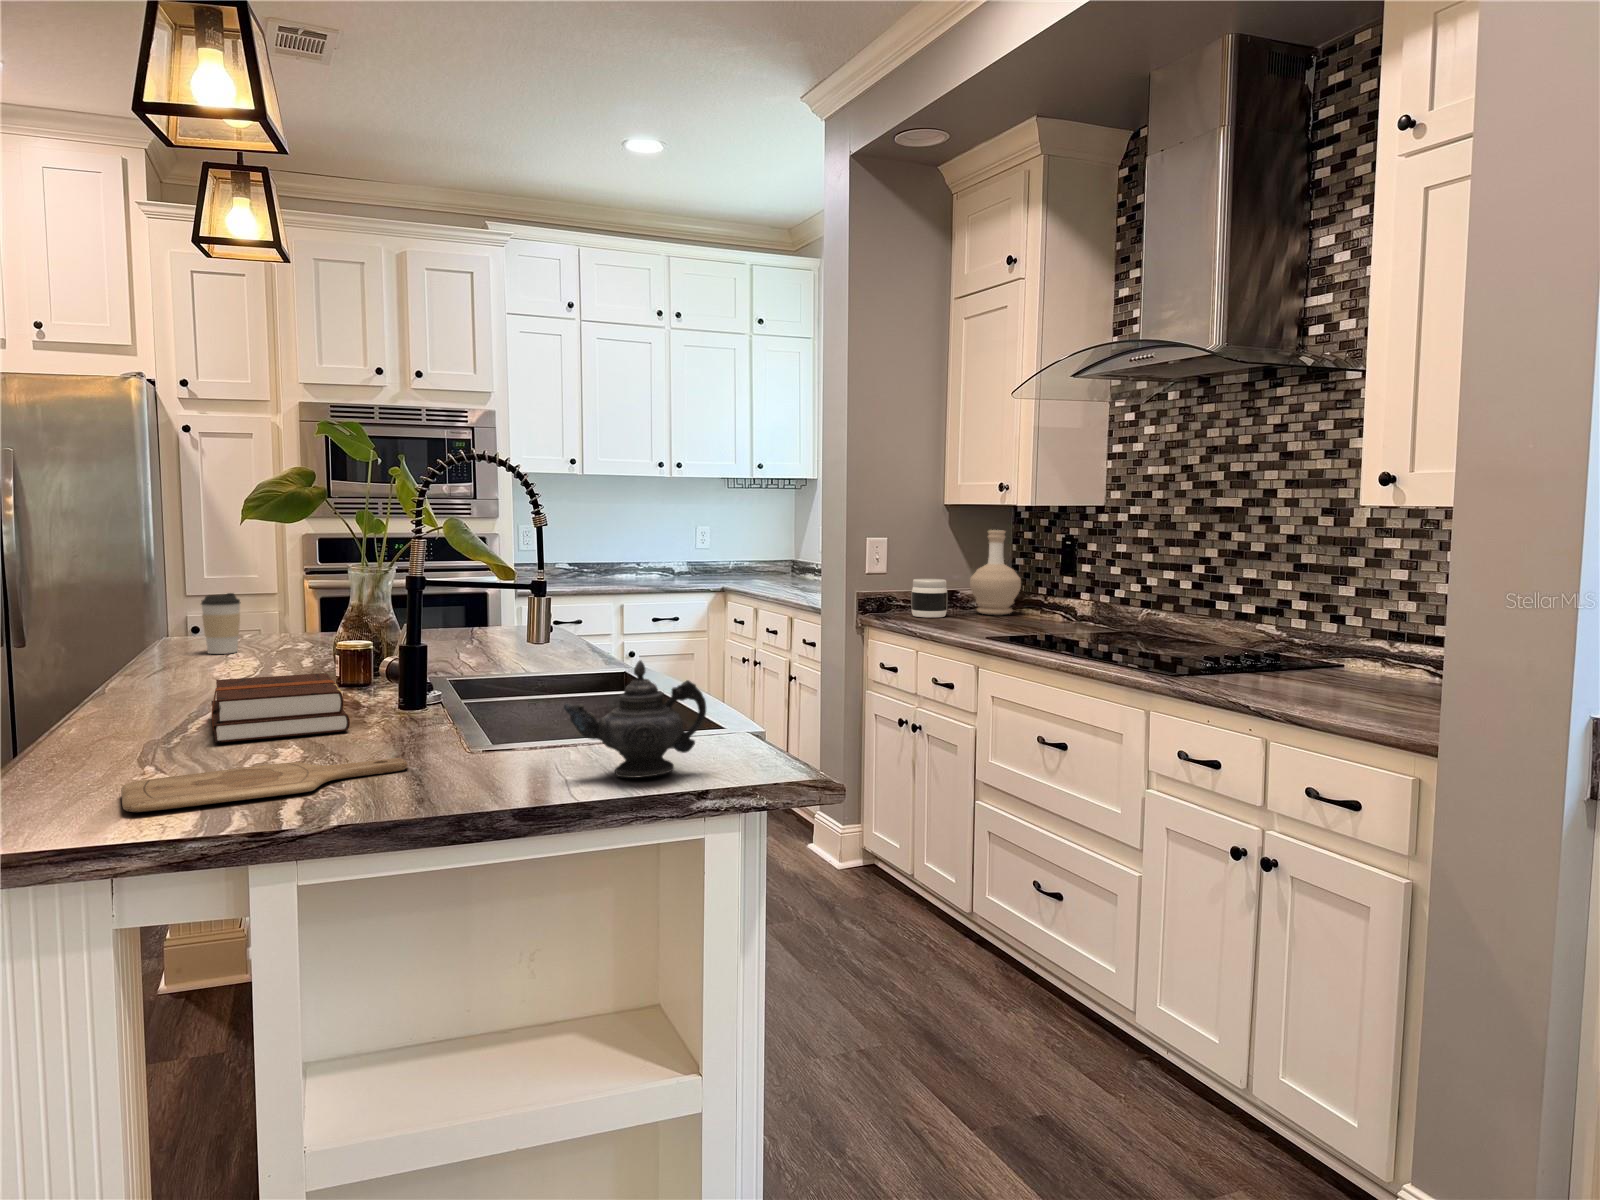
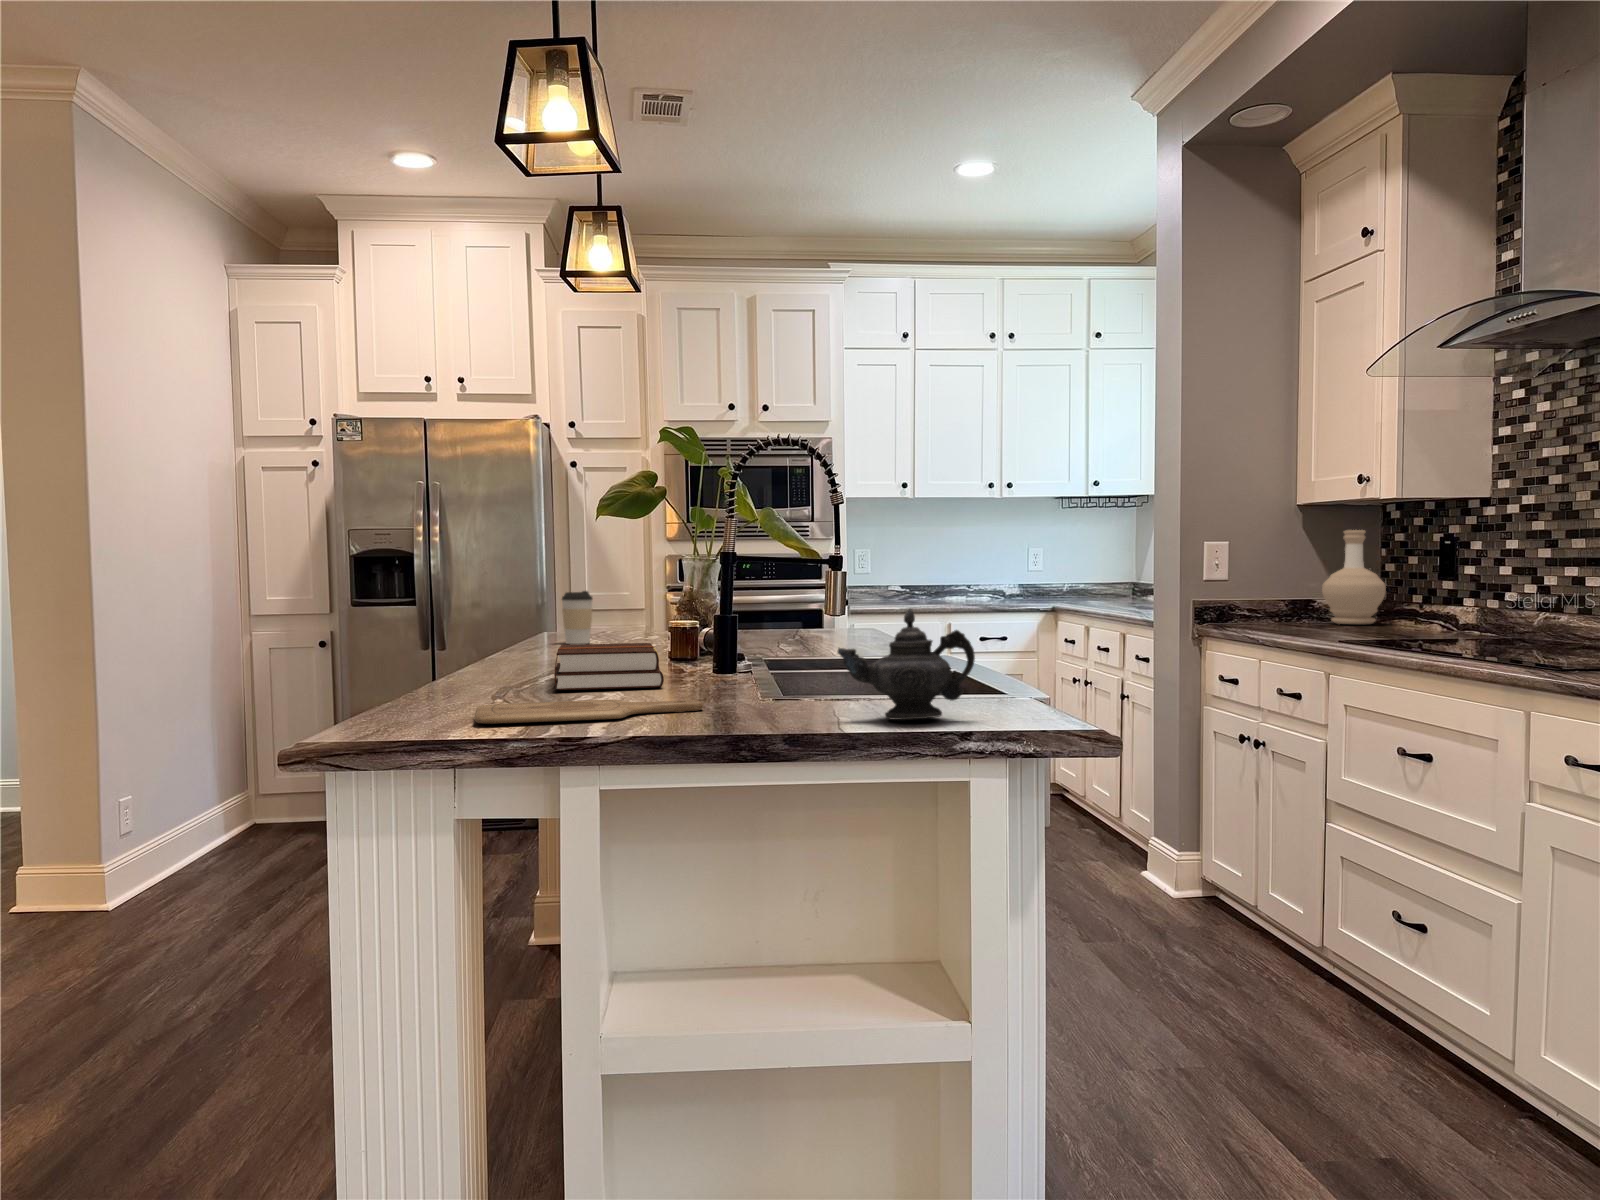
jar: present [911,579,947,617] -> none [1251,585,1294,626]

